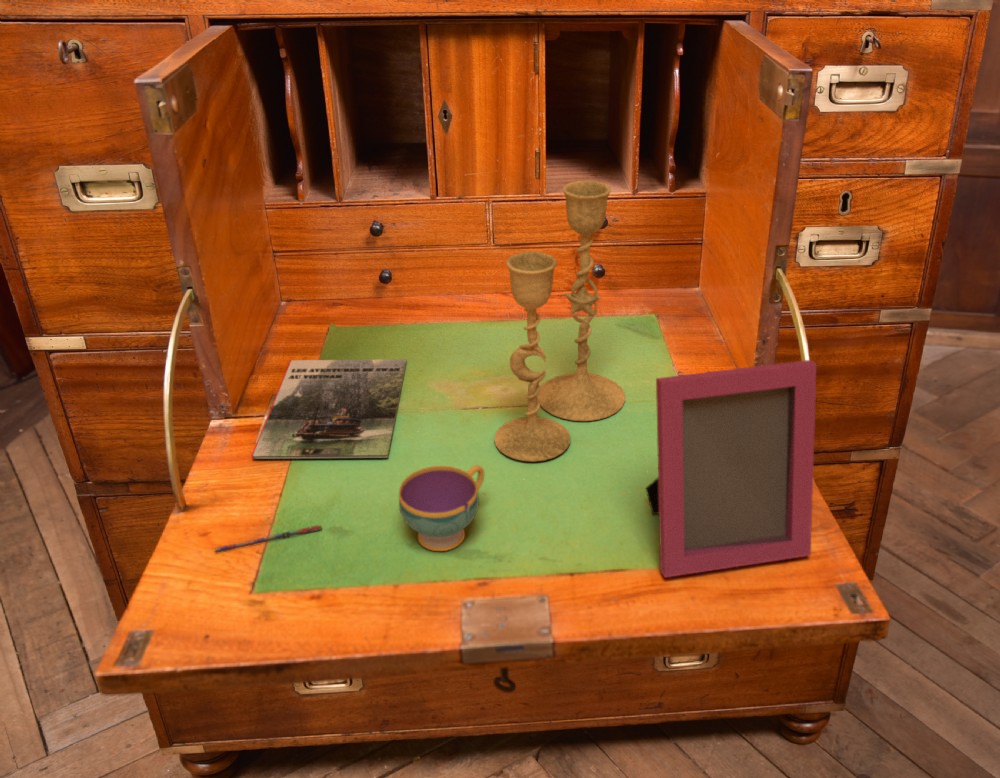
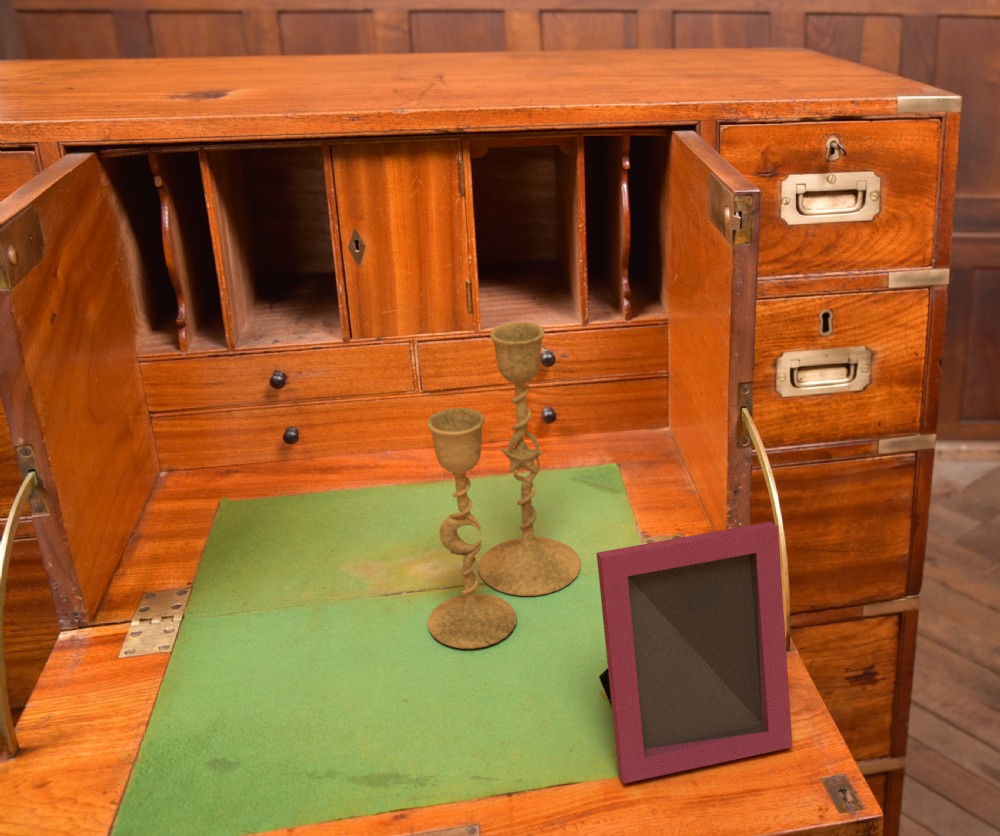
magazine: present [252,359,407,459] -> none [142,530,328,663]
teacup: present [399,465,484,551] -> none [311,659,412,765]
pen: present [215,525,322,551] -> none [96,739,224,781]

